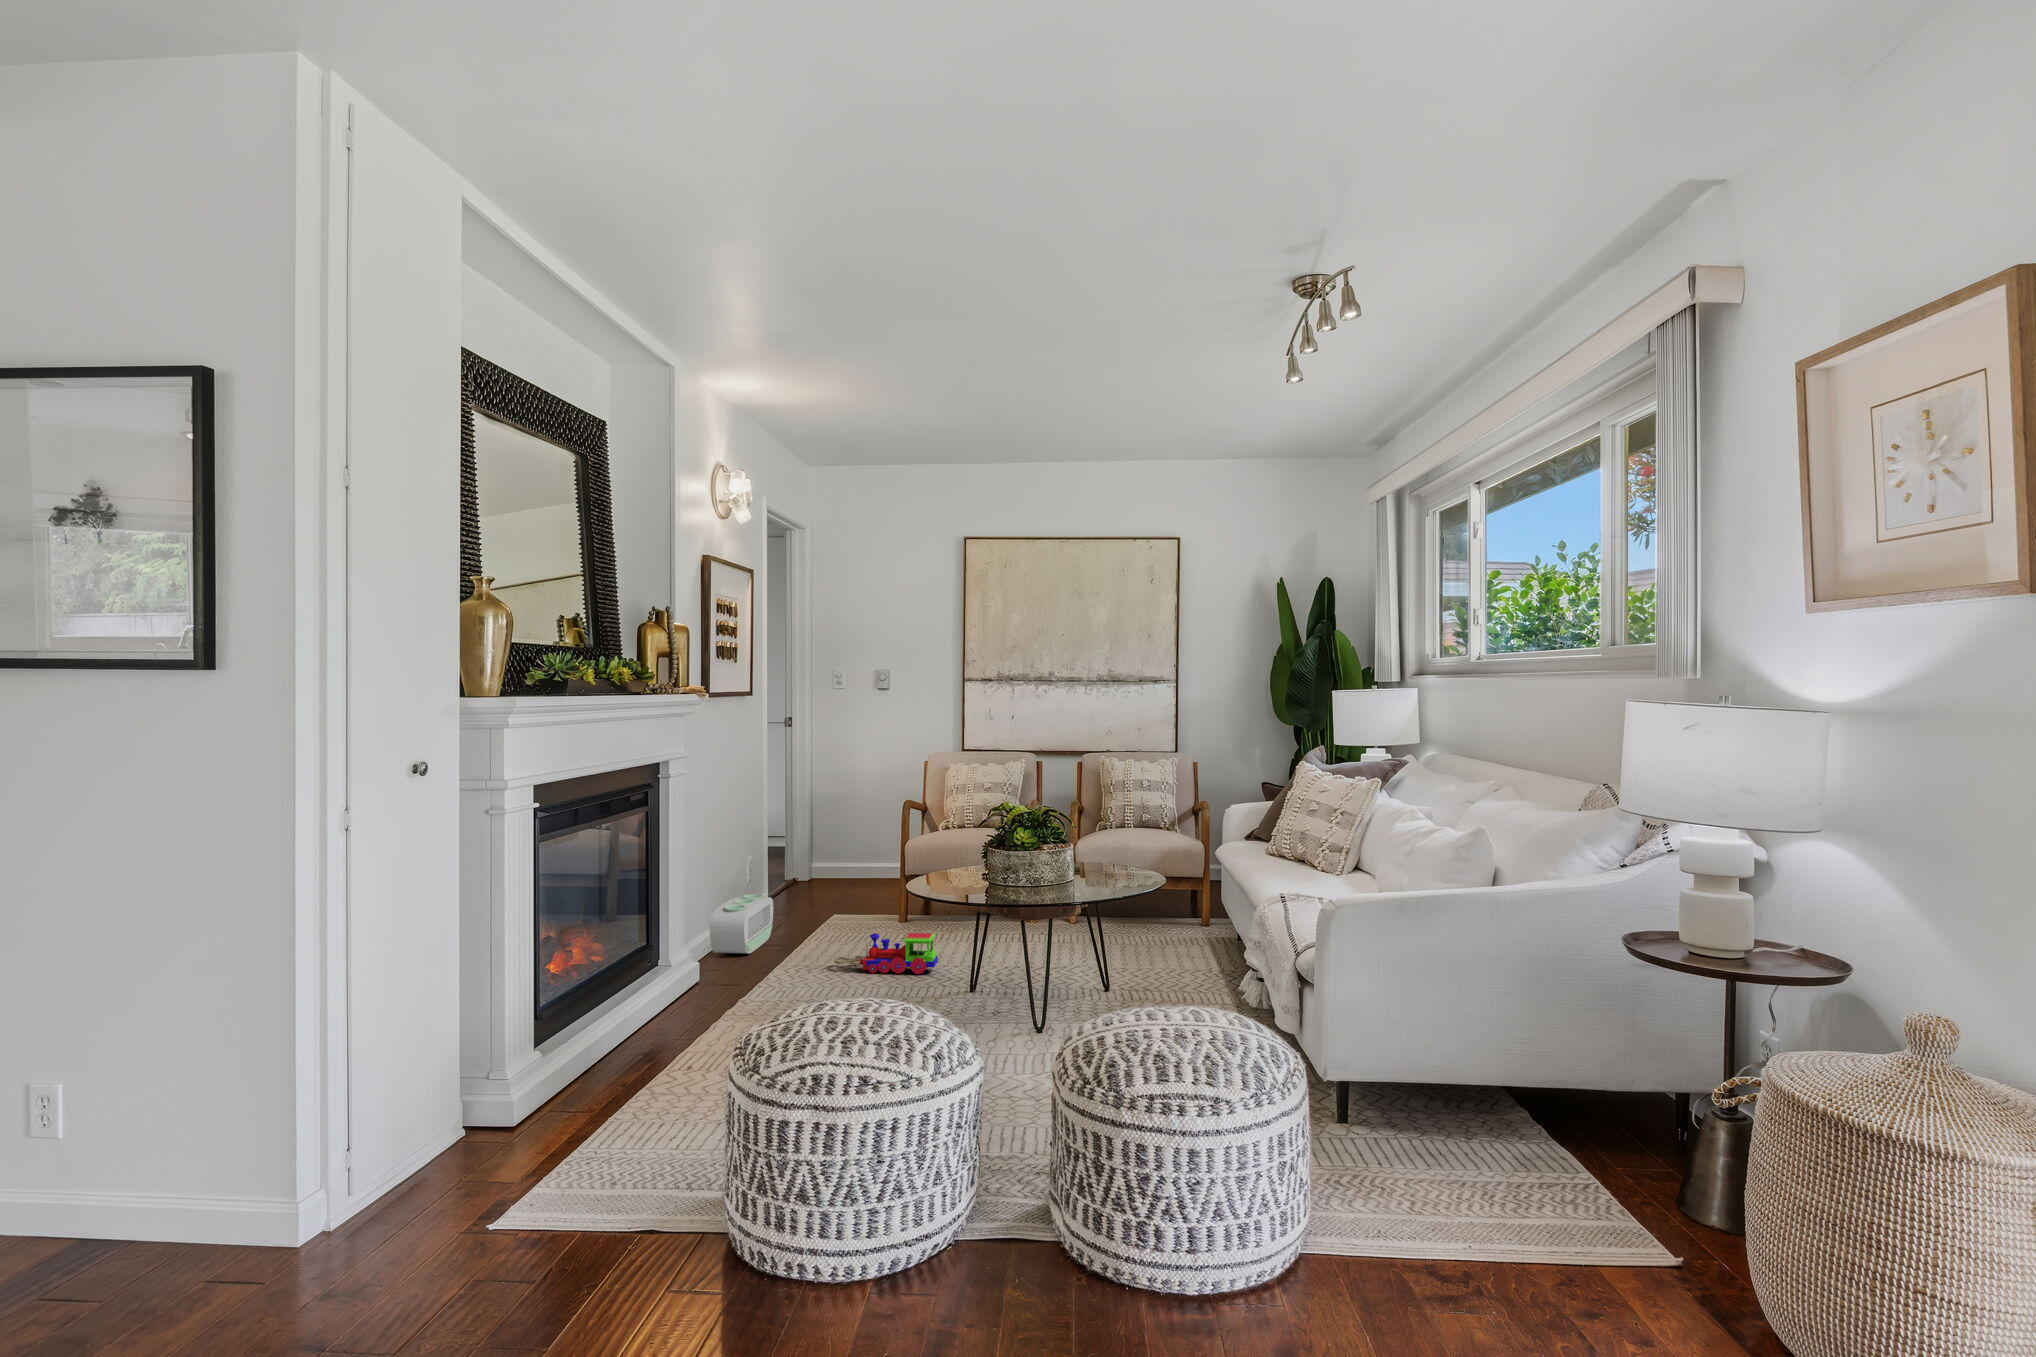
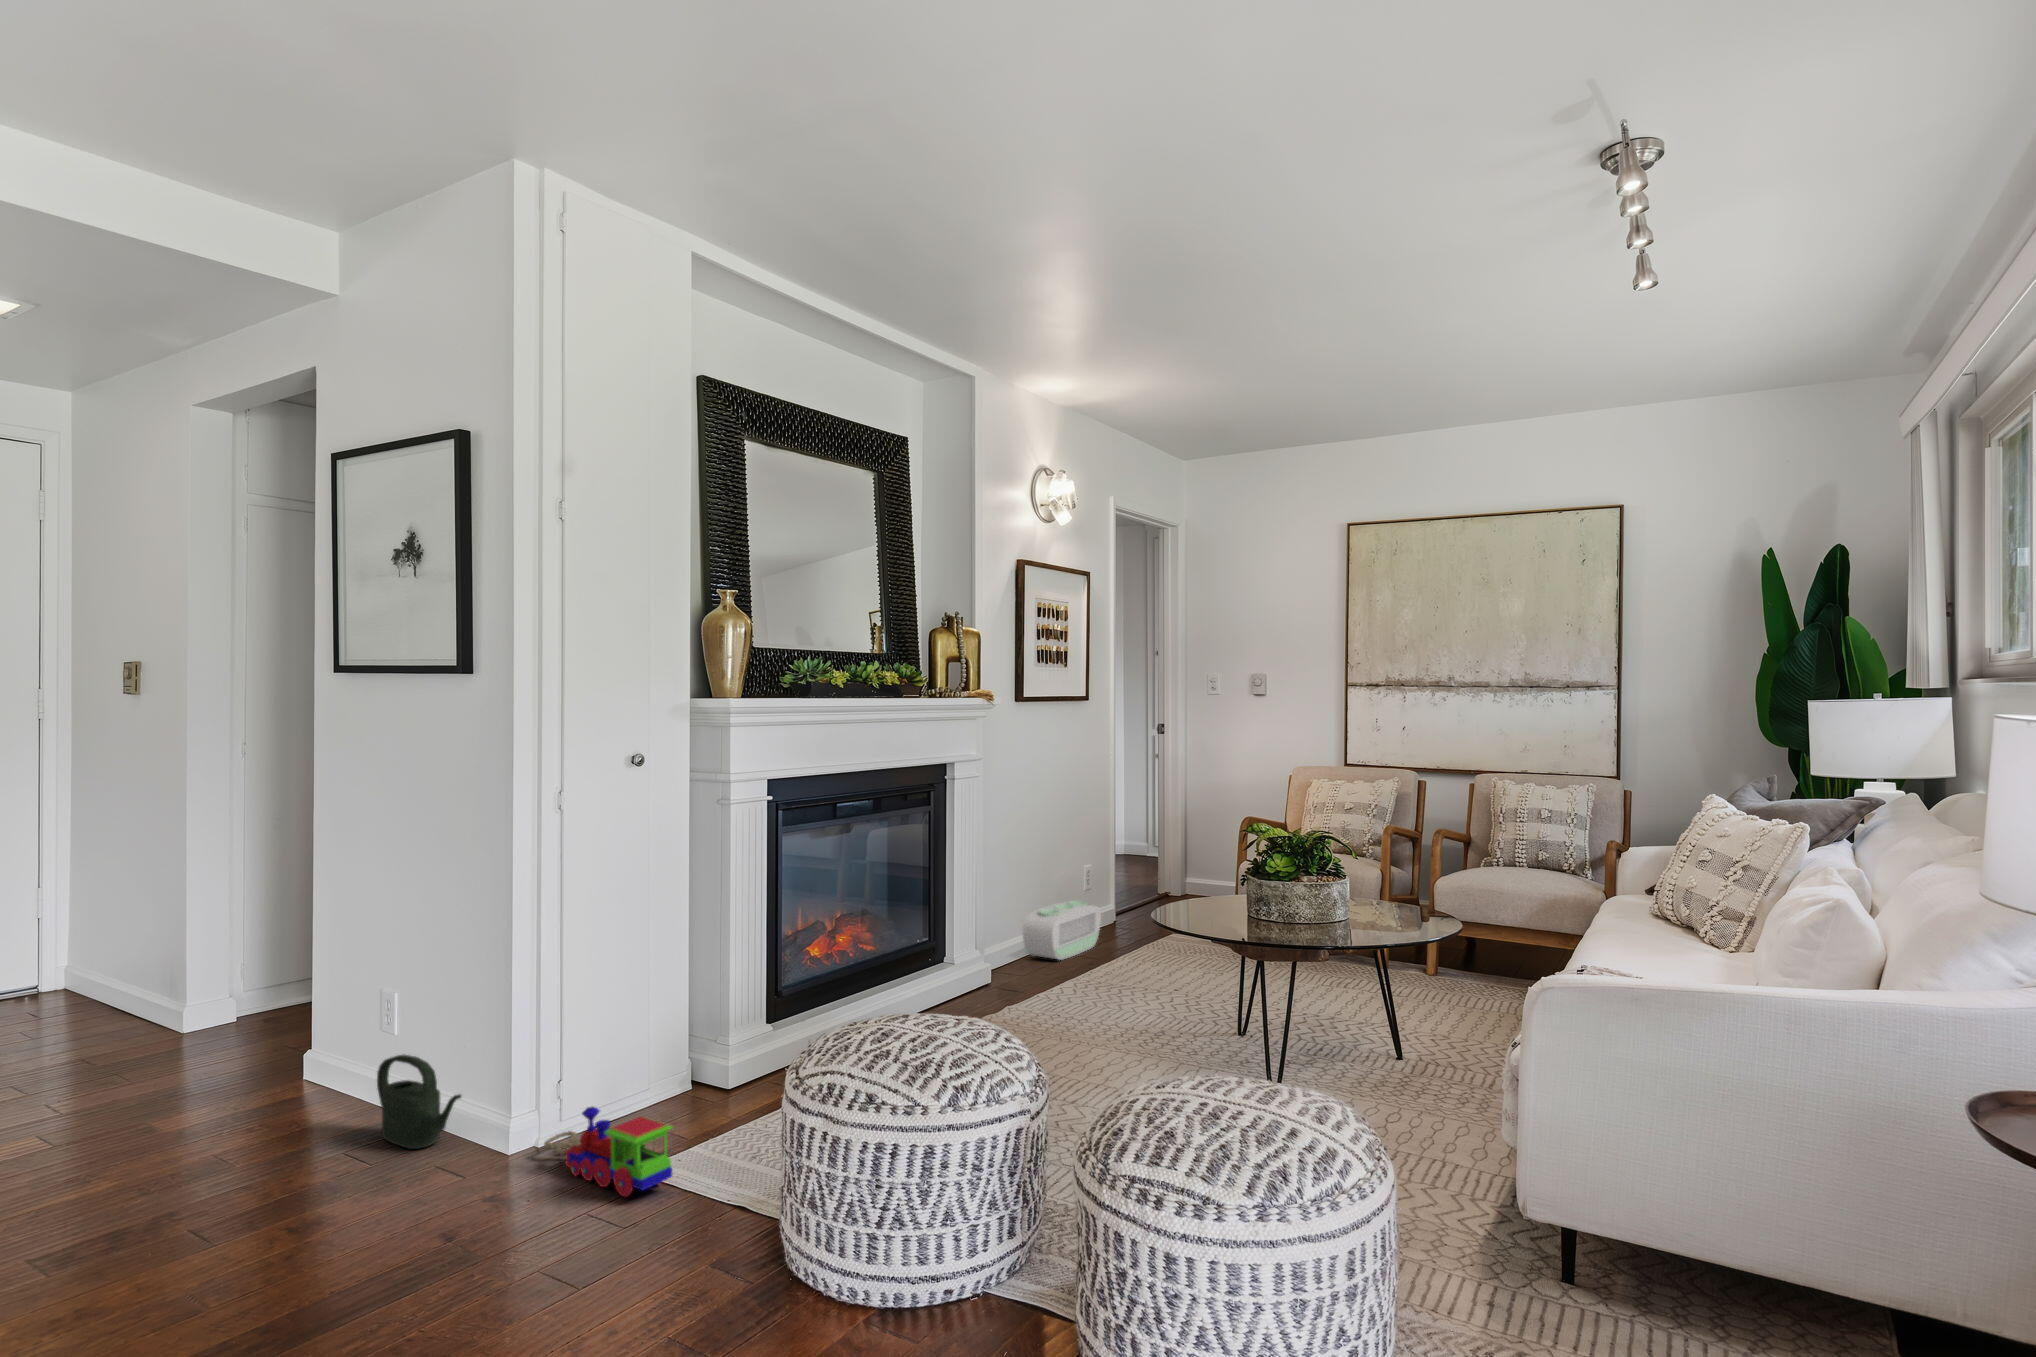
toy train: present [834,933,938,974] -> present [544,1107,672,1197]
watering can: none [69,1156,243,1272] -> present [377,1054,461,1149]

